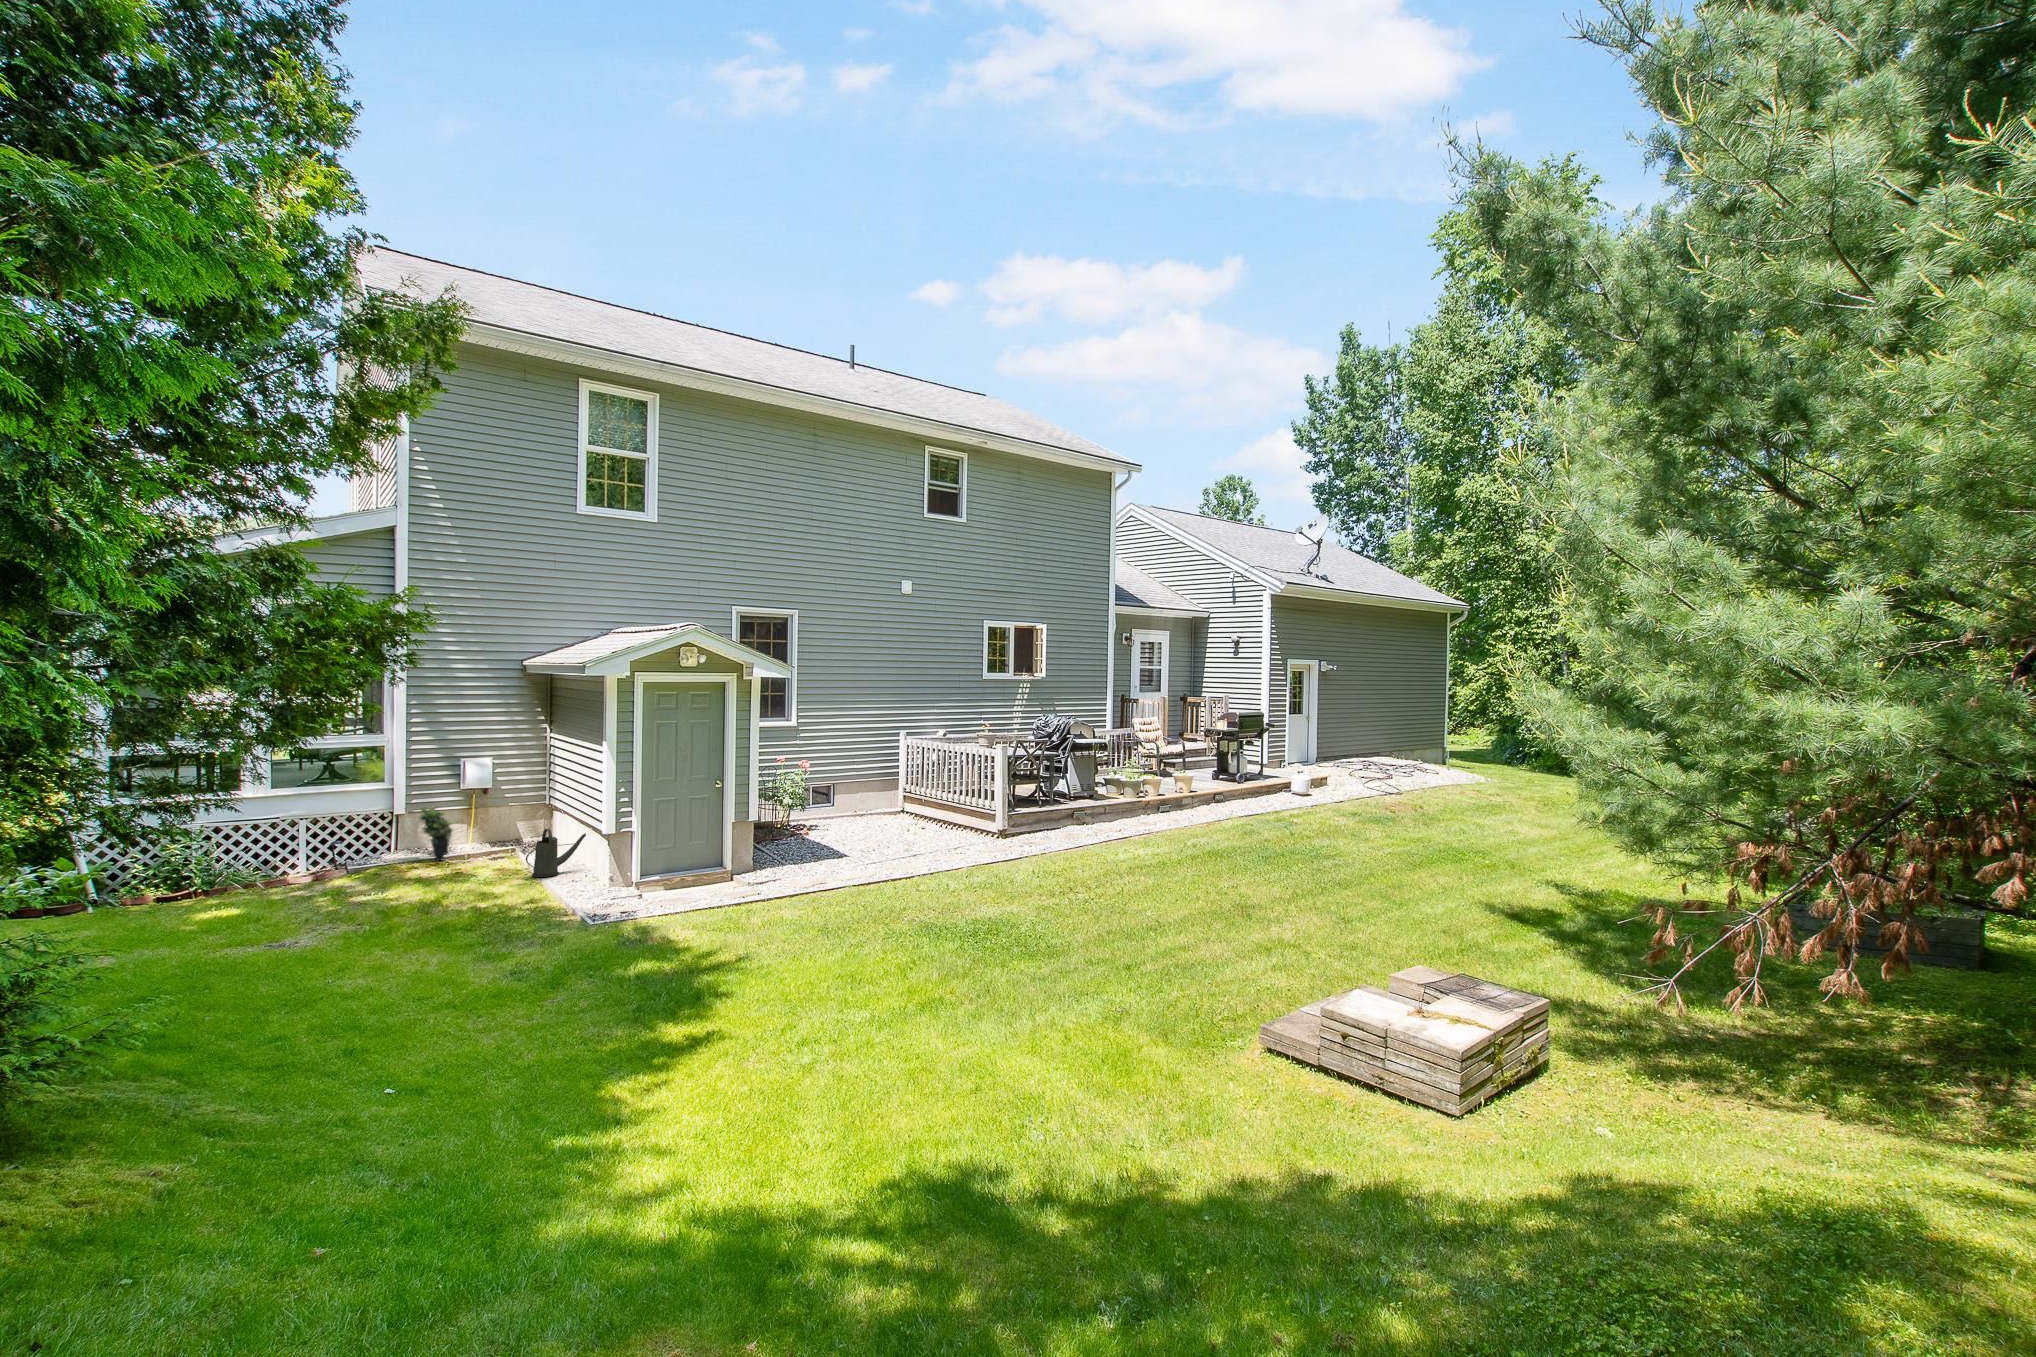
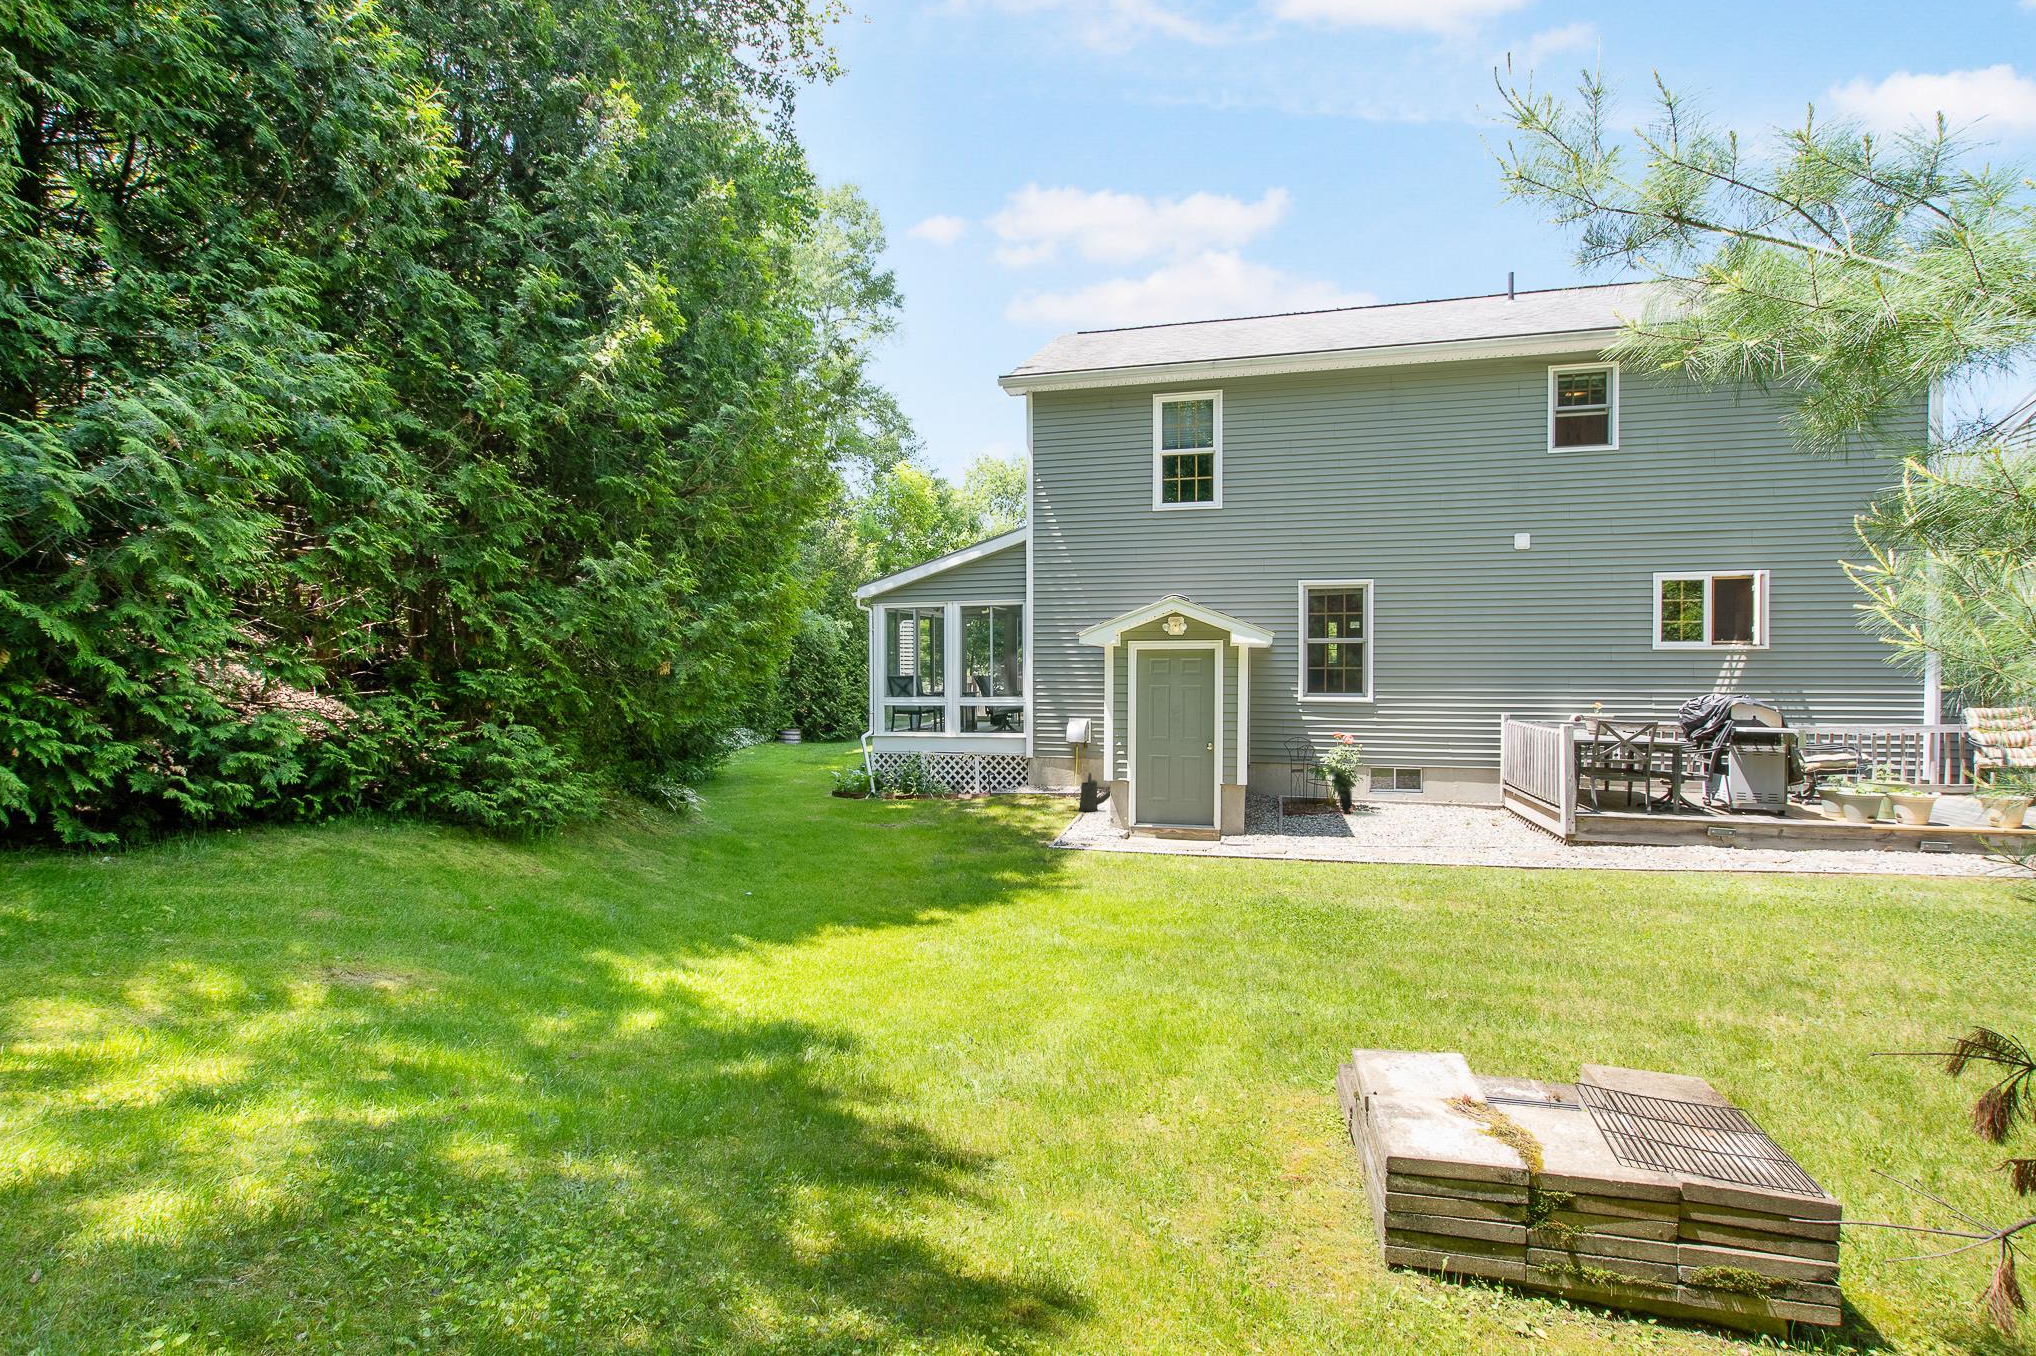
potted plant: present [420,807,452,861] -> present [1327,765,1354,813]

